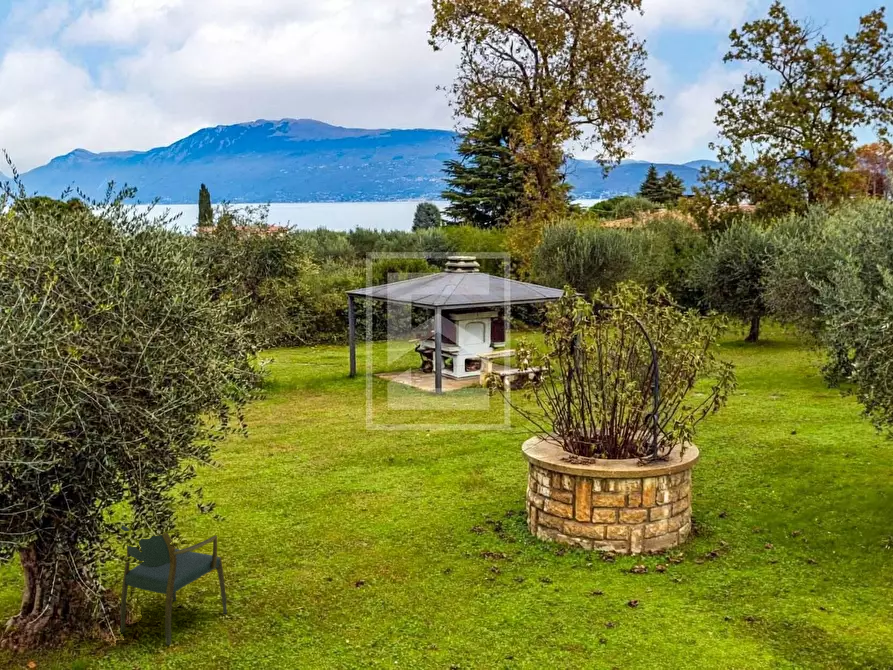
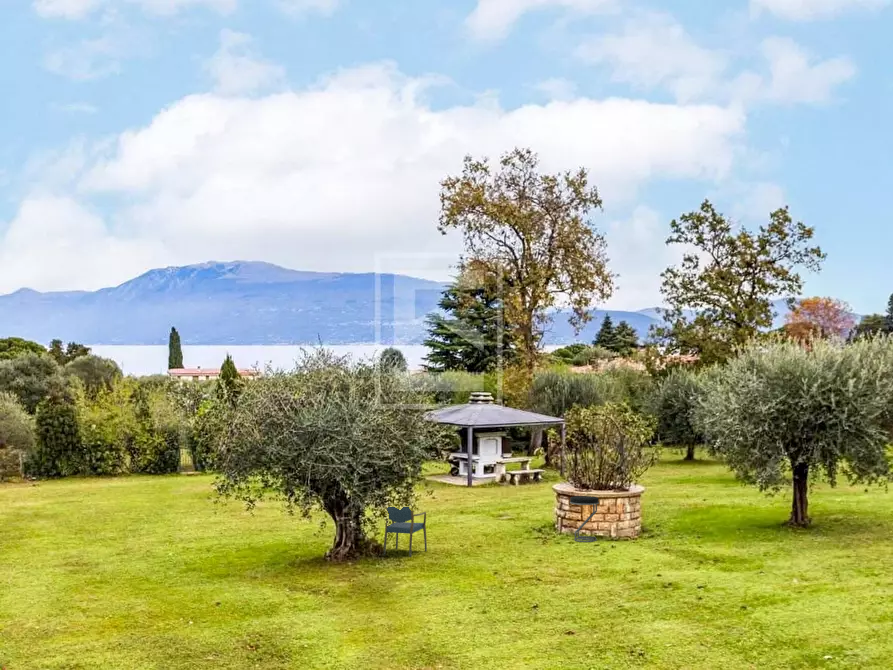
stool: none [546,474,606,575] -> present [570,496,599,542]

